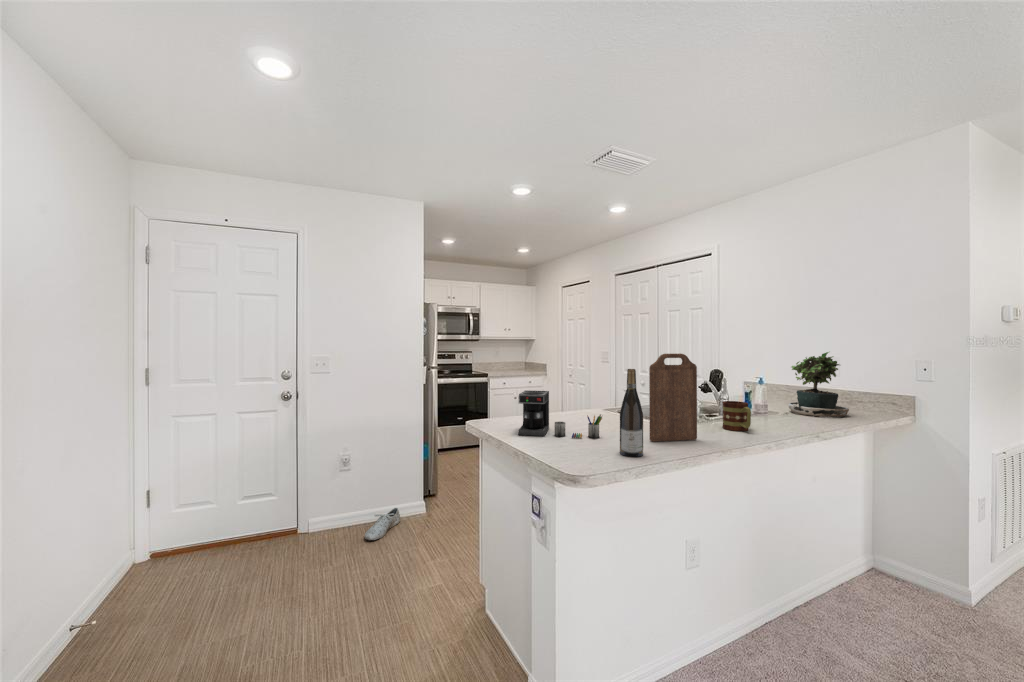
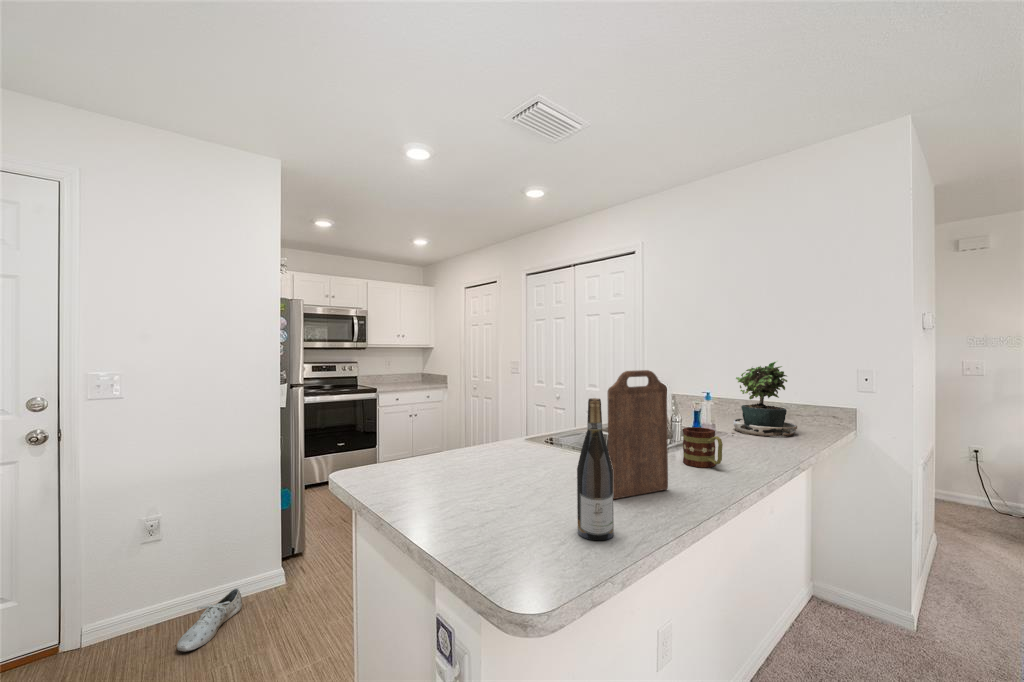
coffee maker: present [518,390,602,438] -> none [413,427,541,502]

